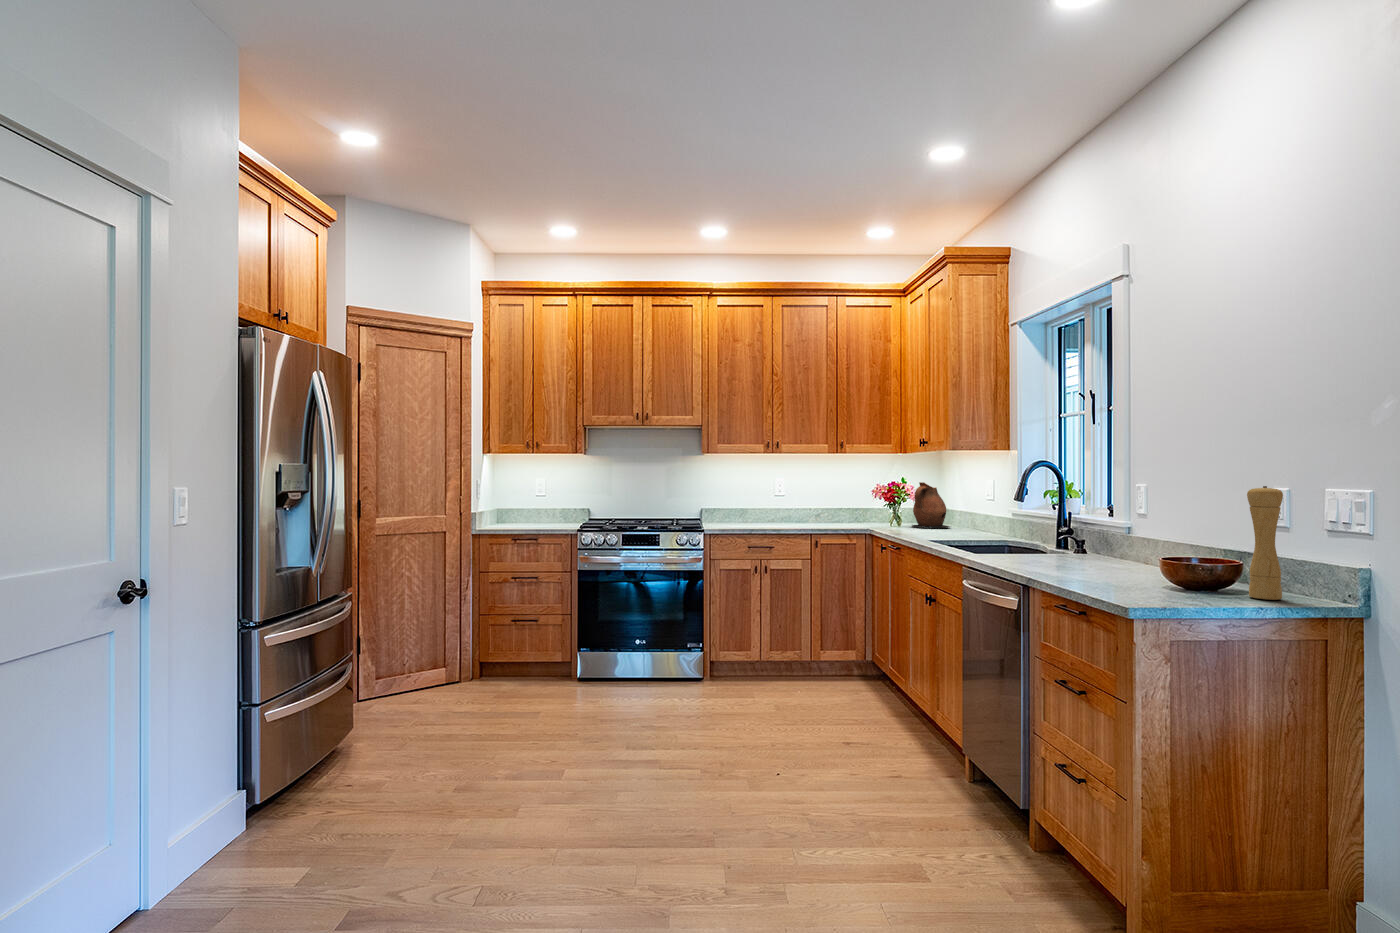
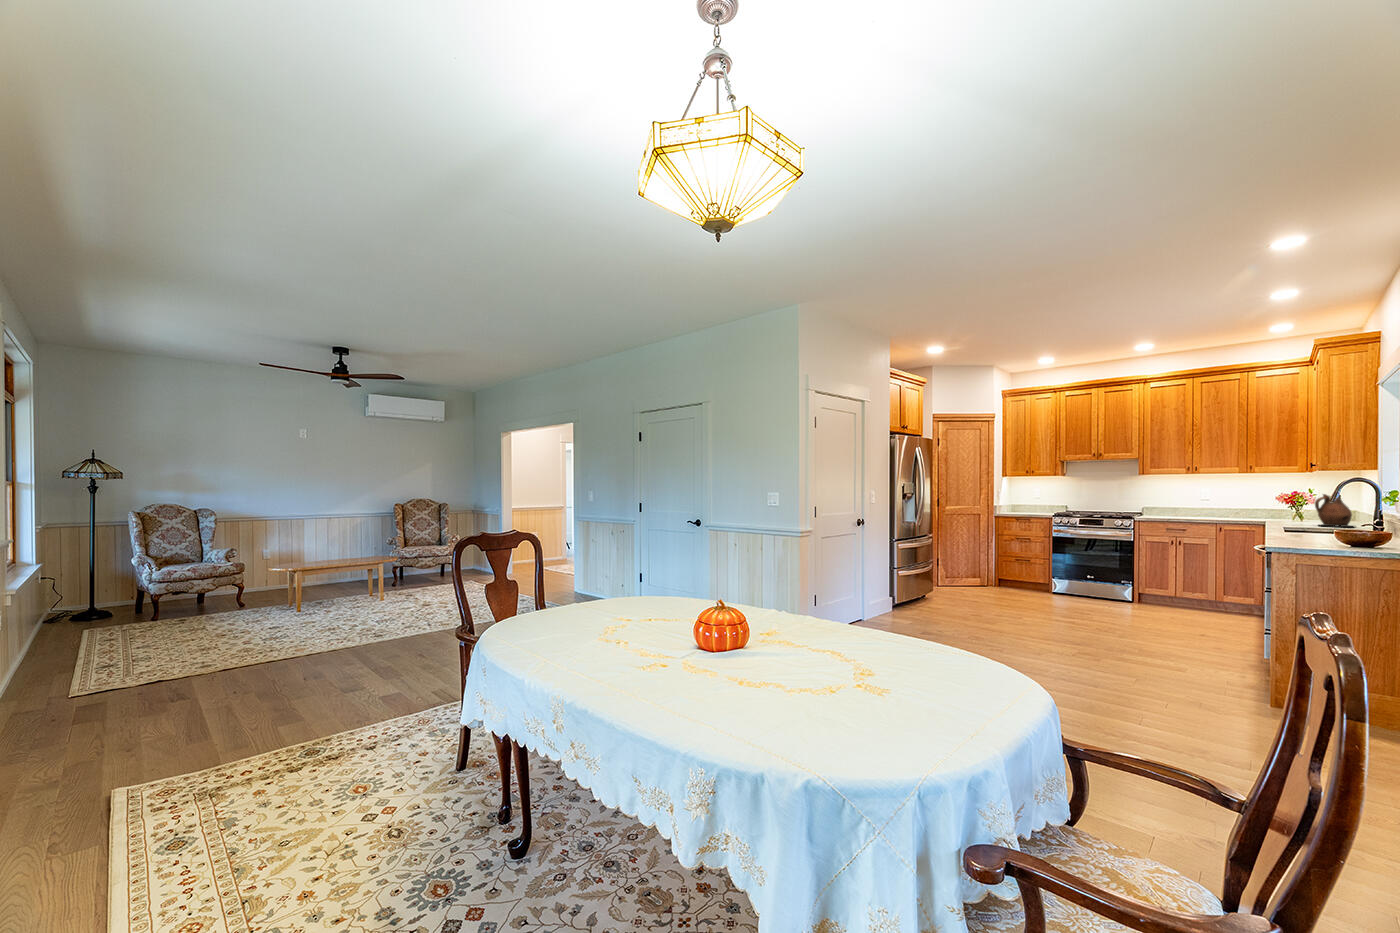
pepper mill: present [1247,486,1283,600] -> none [1294,499,1314,552]

